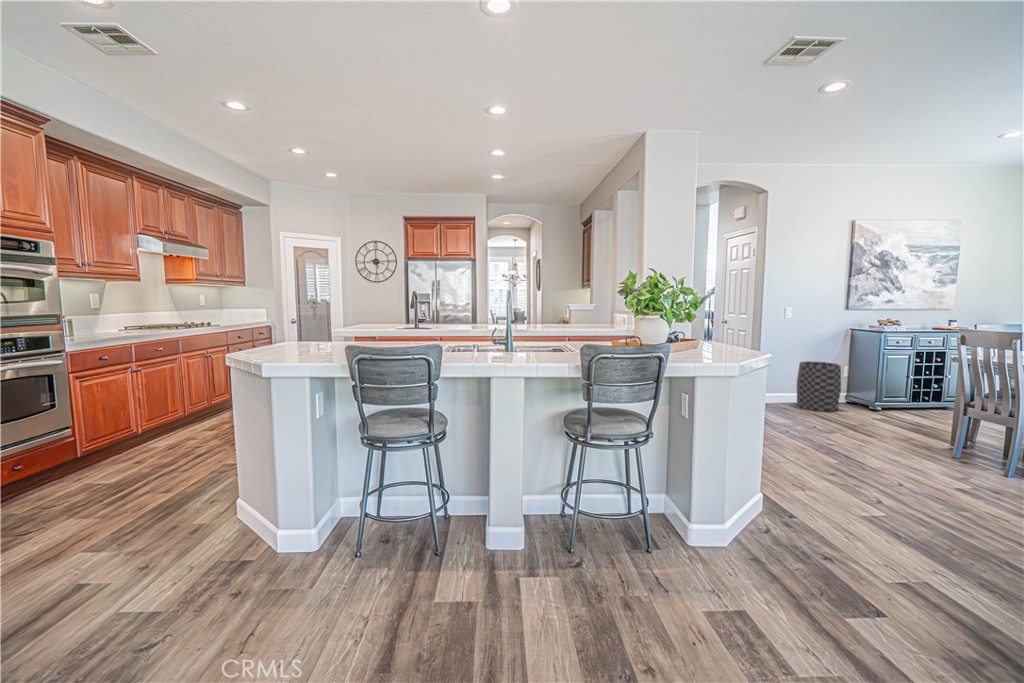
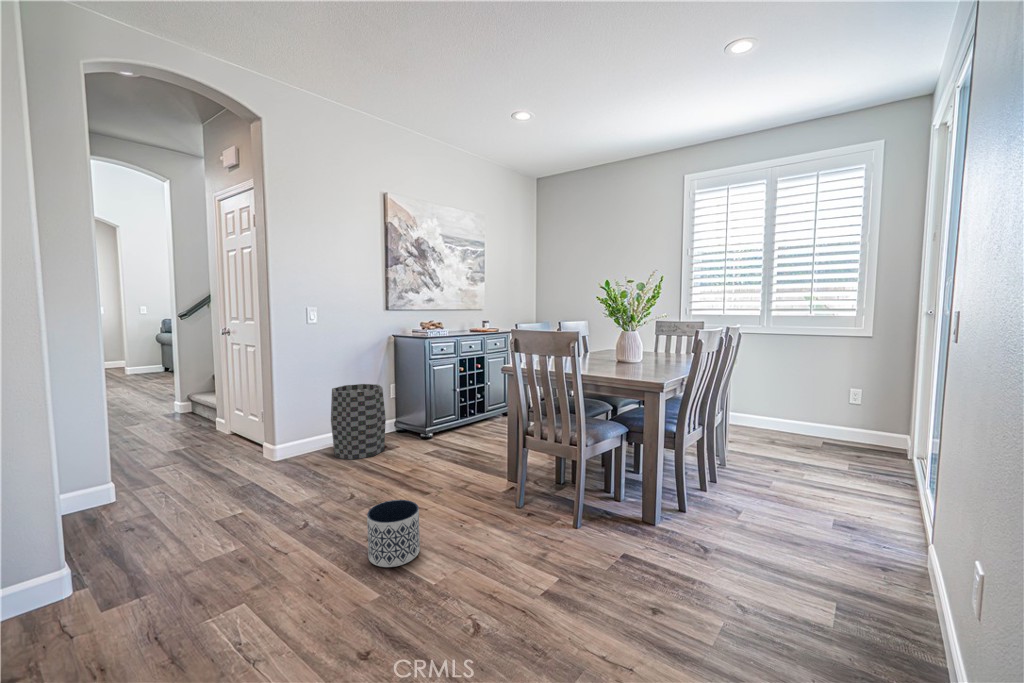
planter: none [841,424,879,457] -> present [367,500,420,567]

